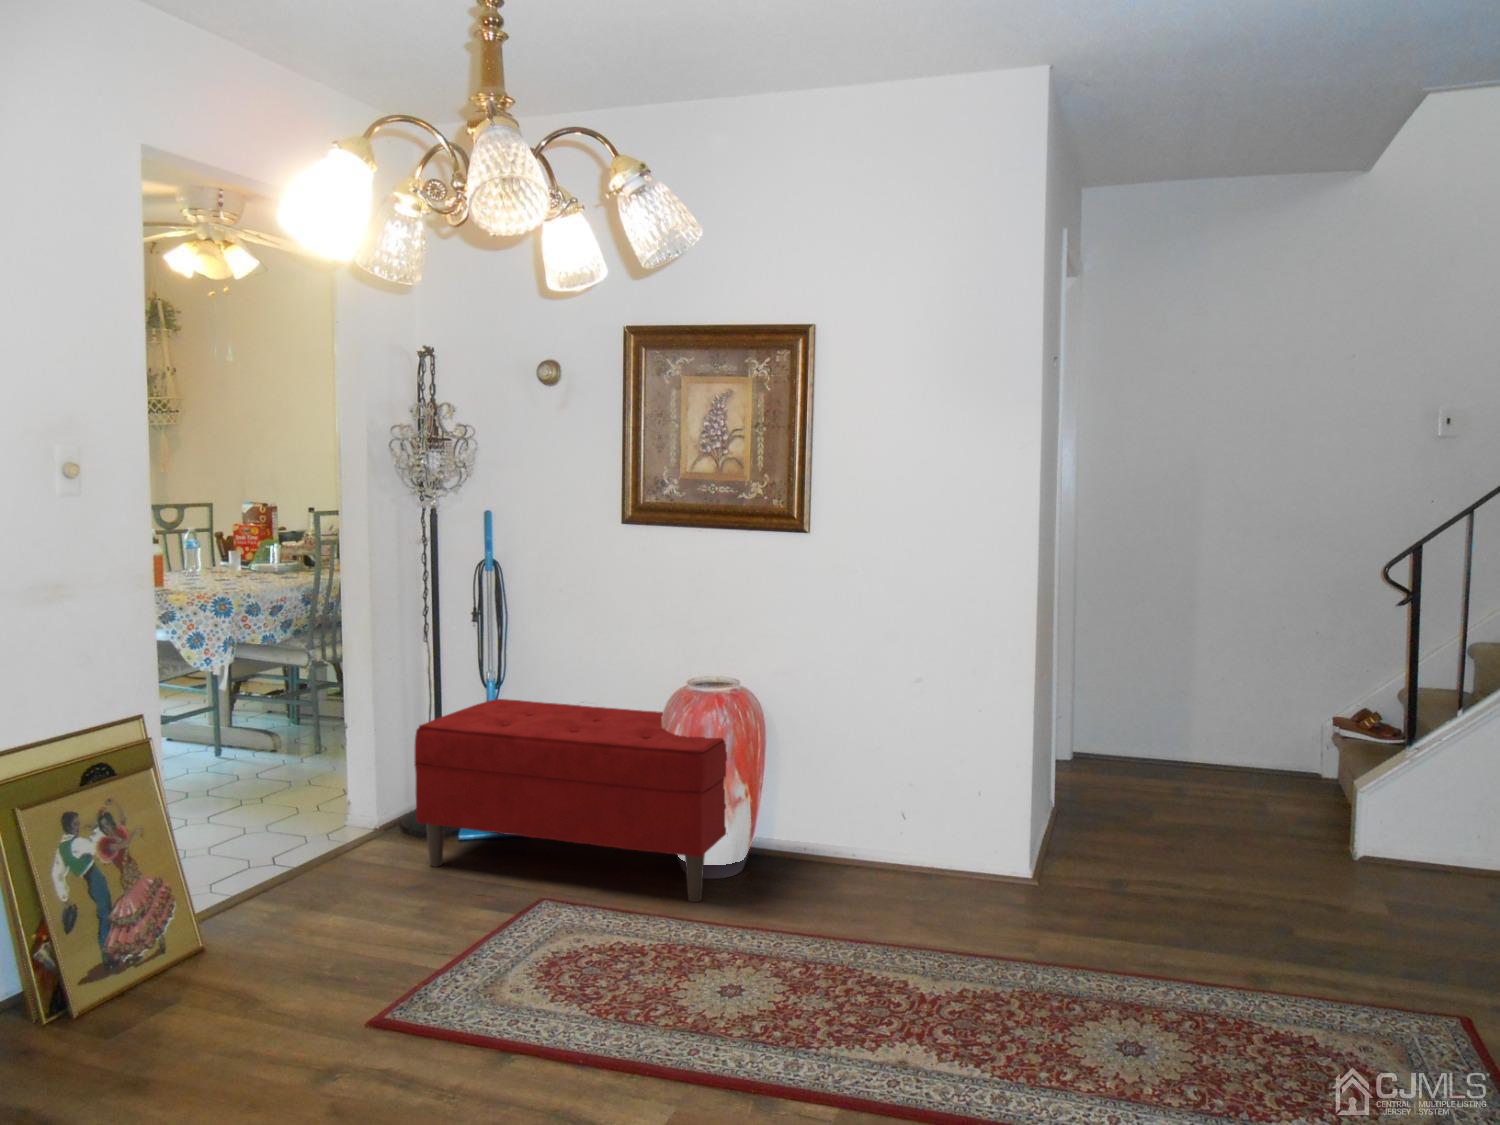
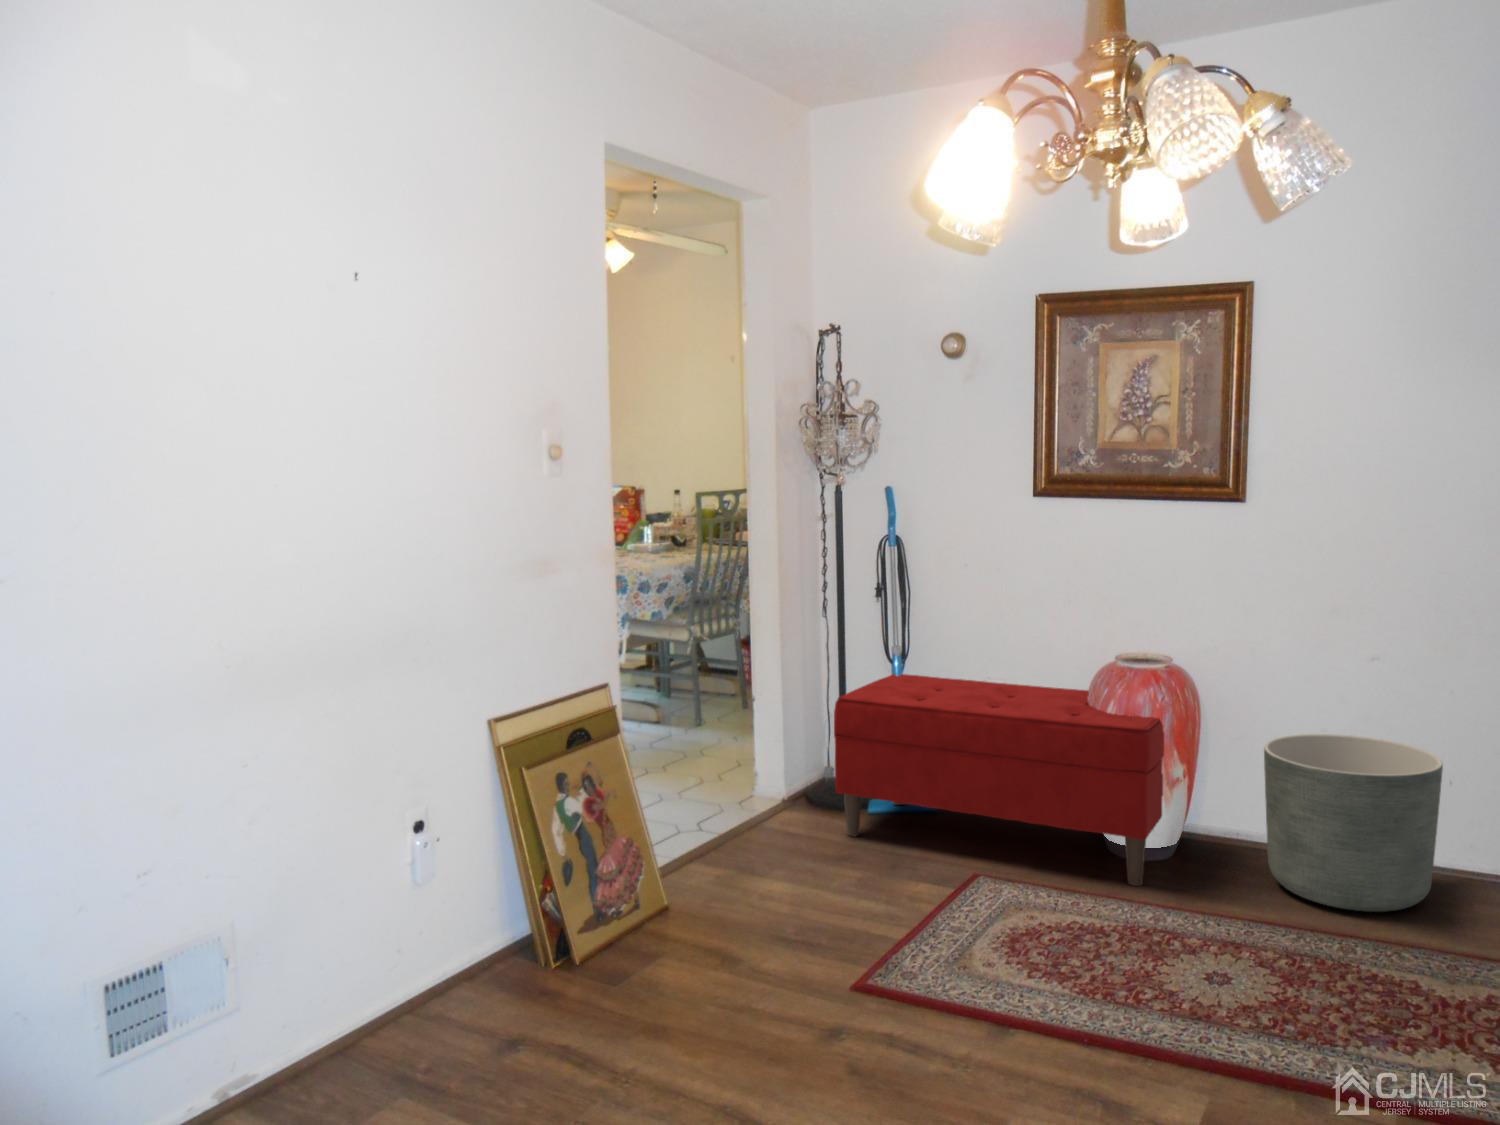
planter: none [812,750,958,914] -> present [1264,734,1443,912]

